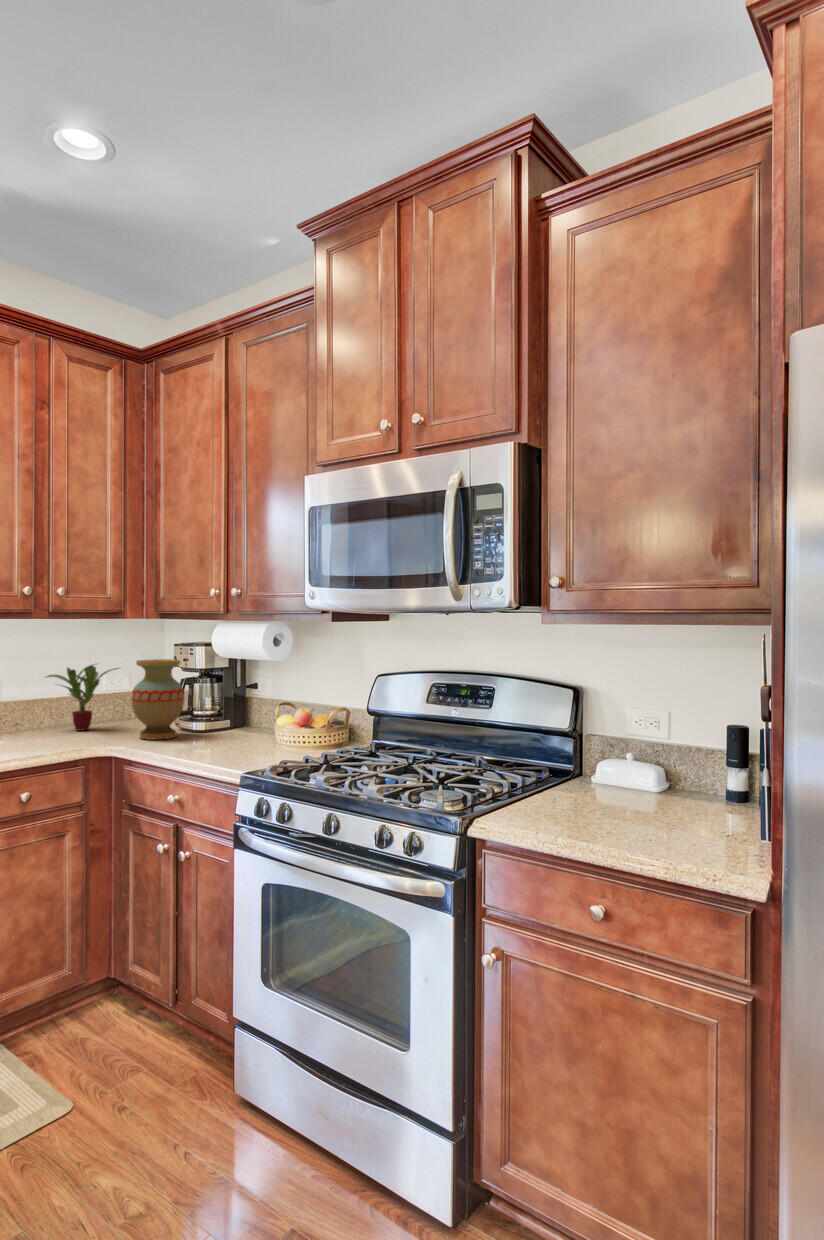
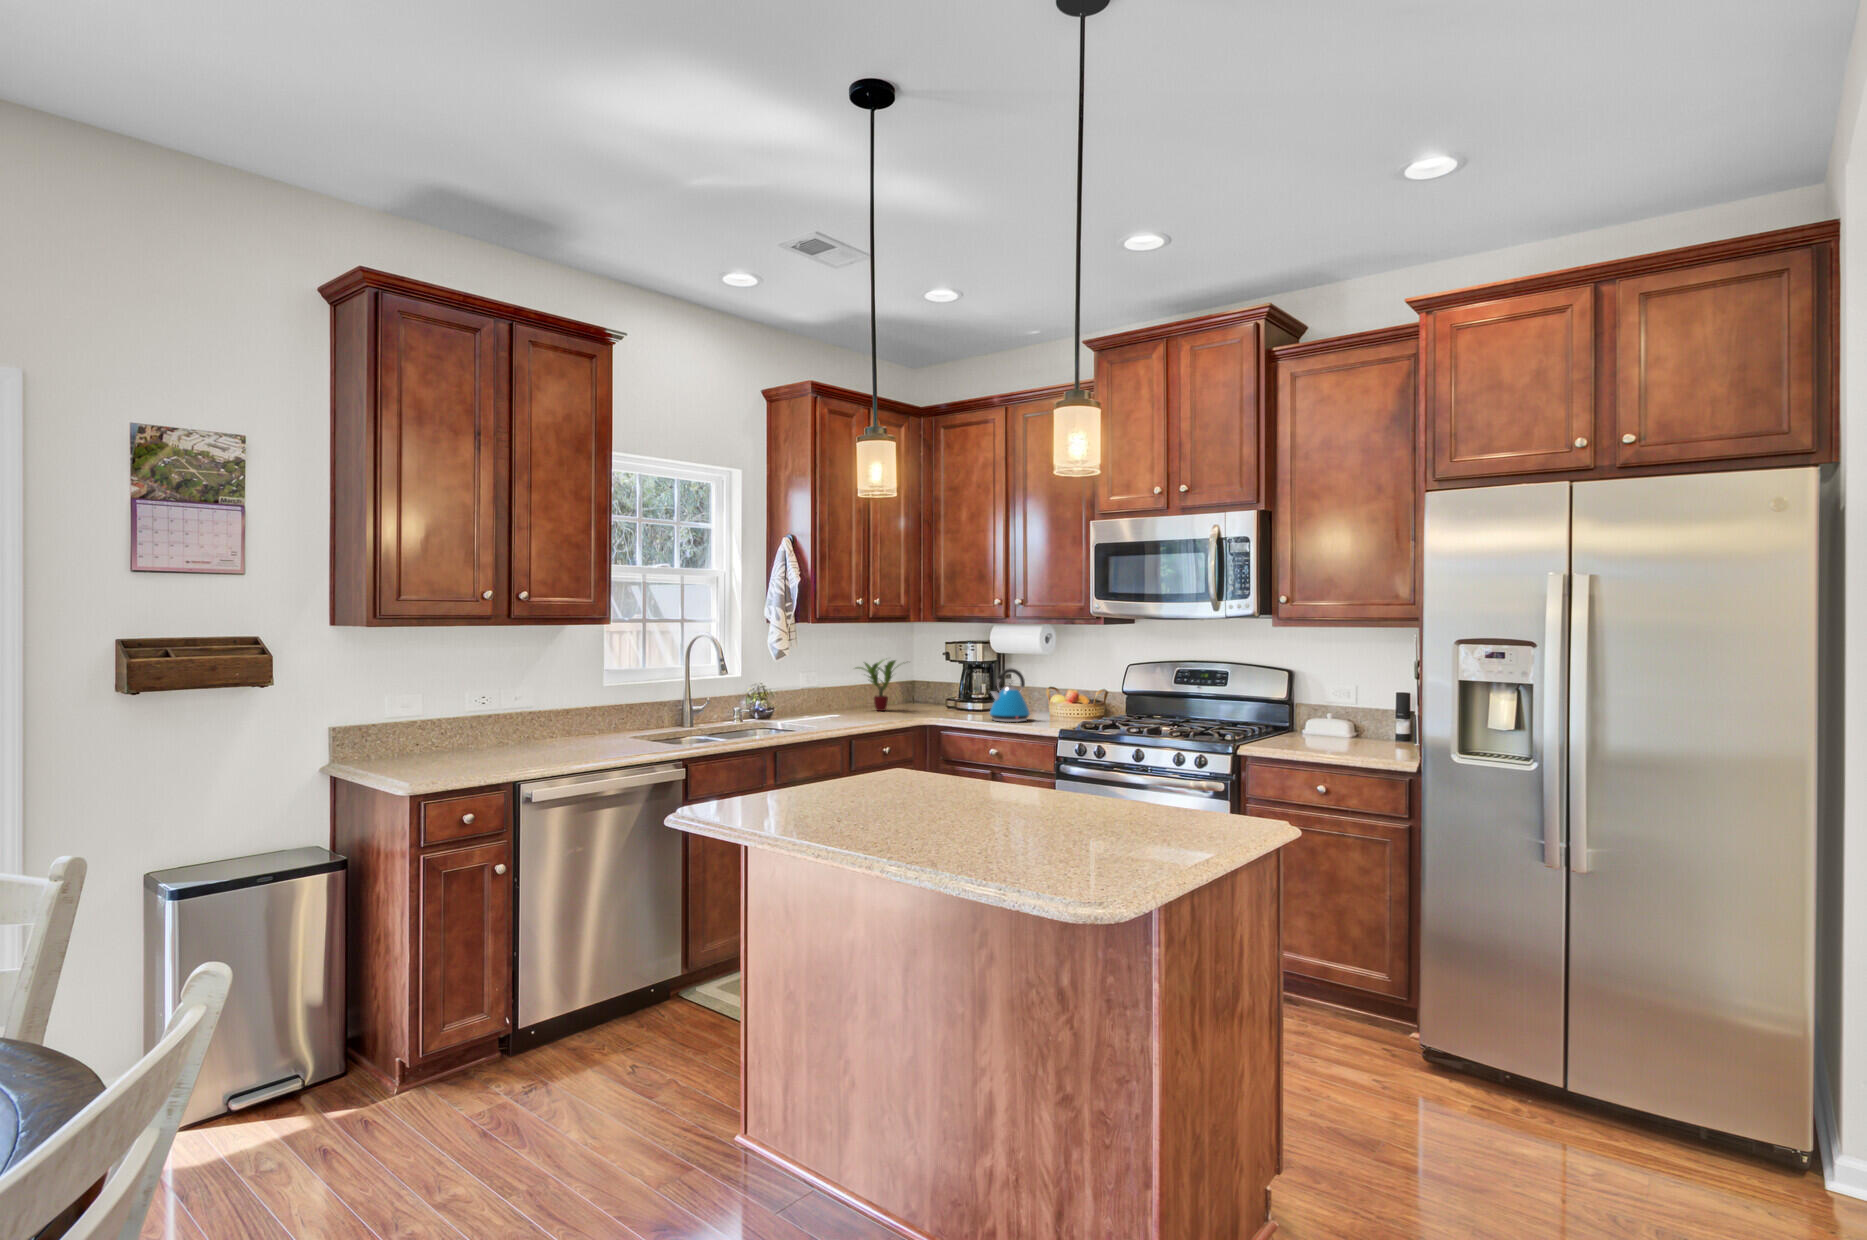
vase: present [131,659,184,739] -> none [930,655,969,716]
kettle: none [193,679,254,751] -> present [989,669,1030,722]

